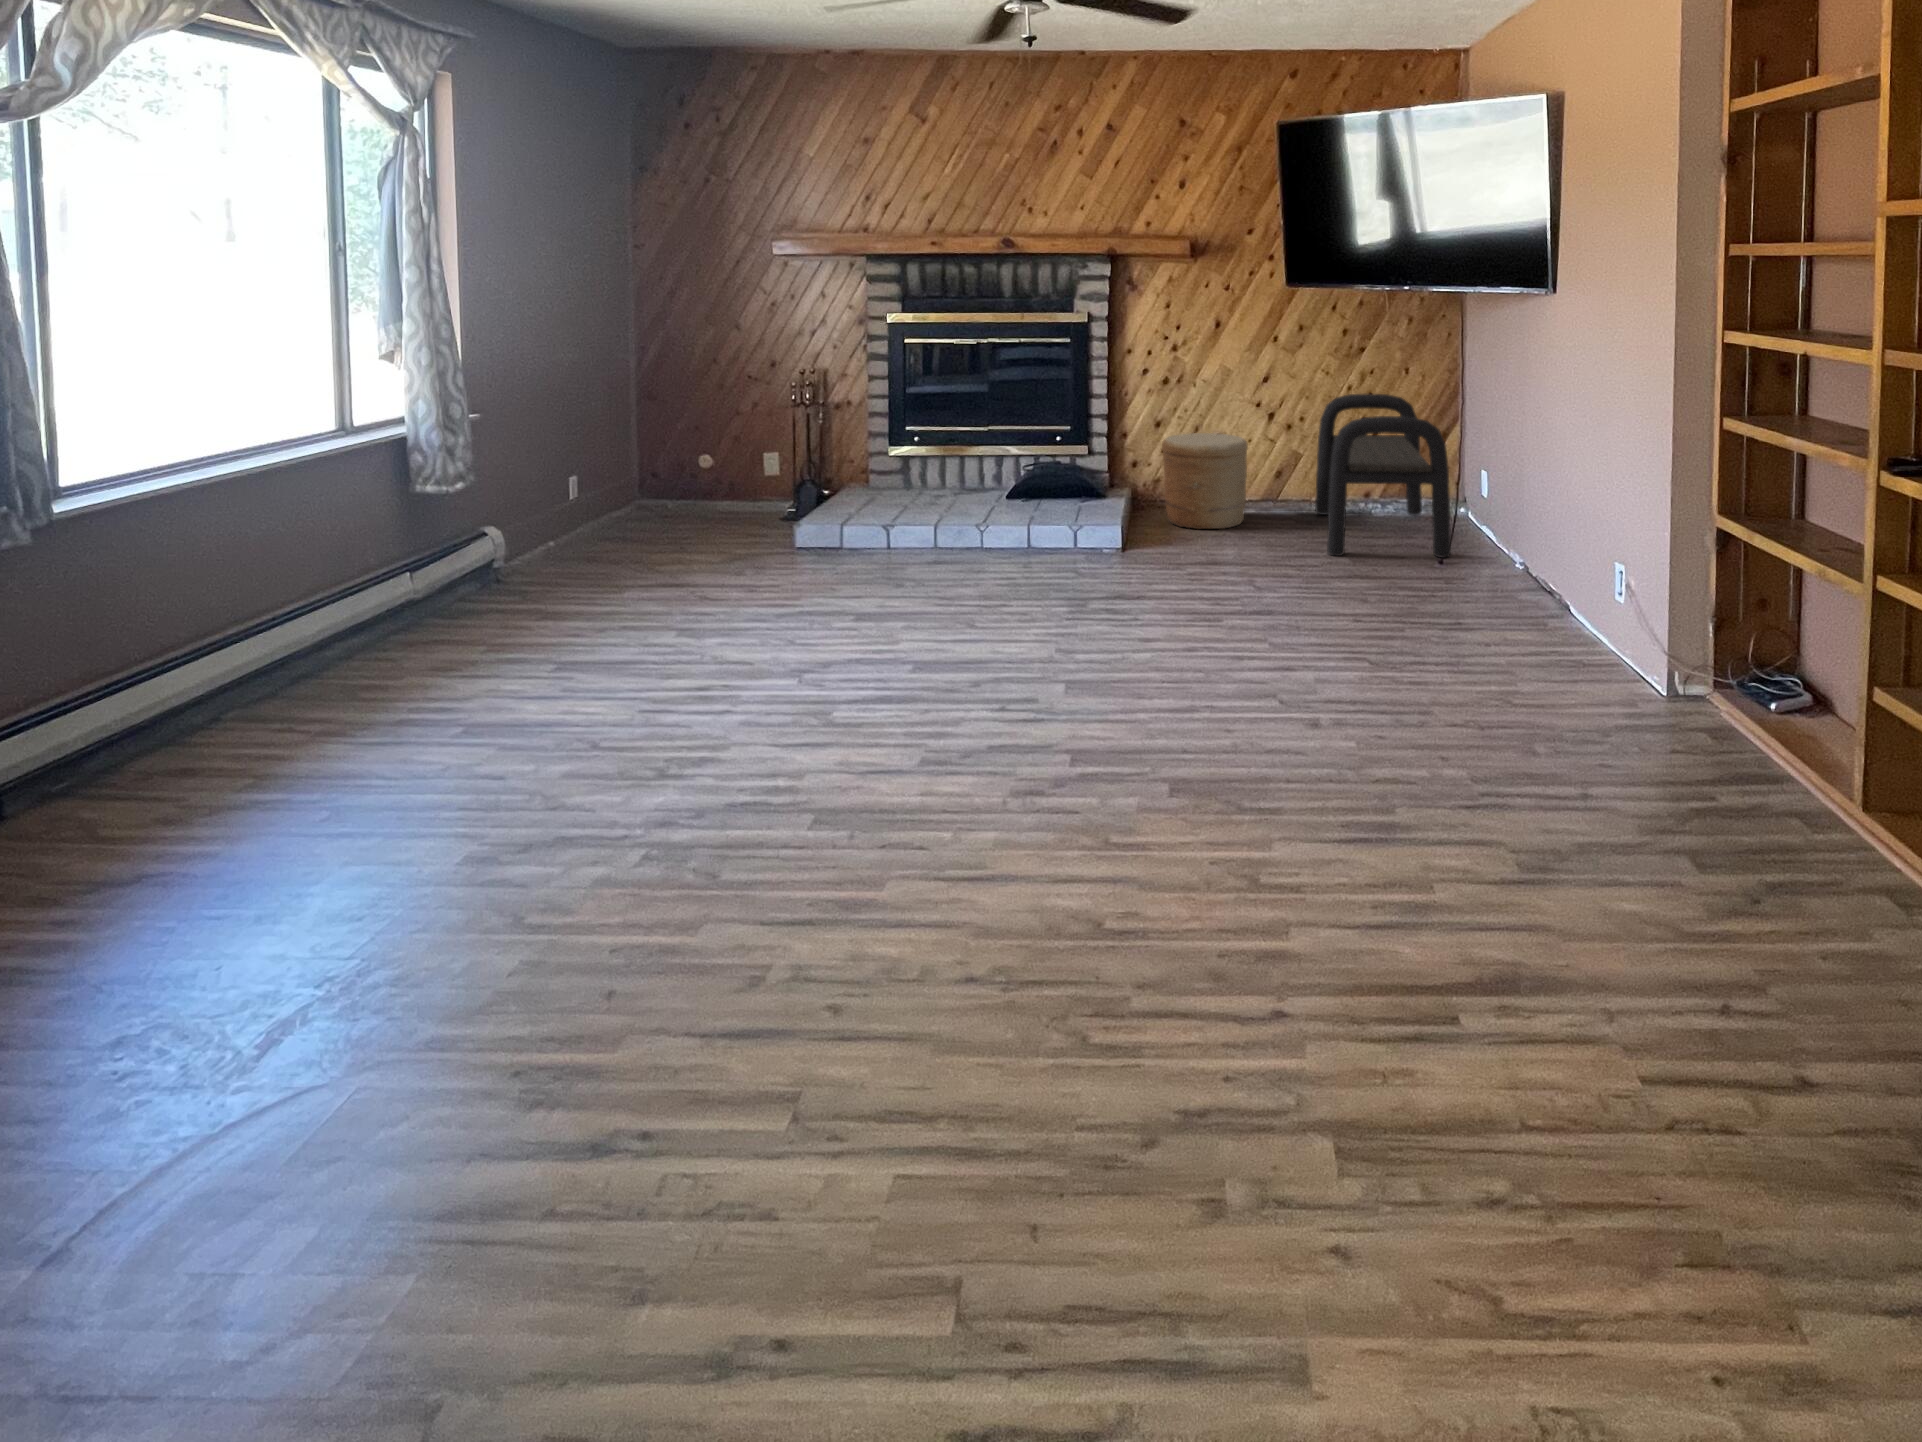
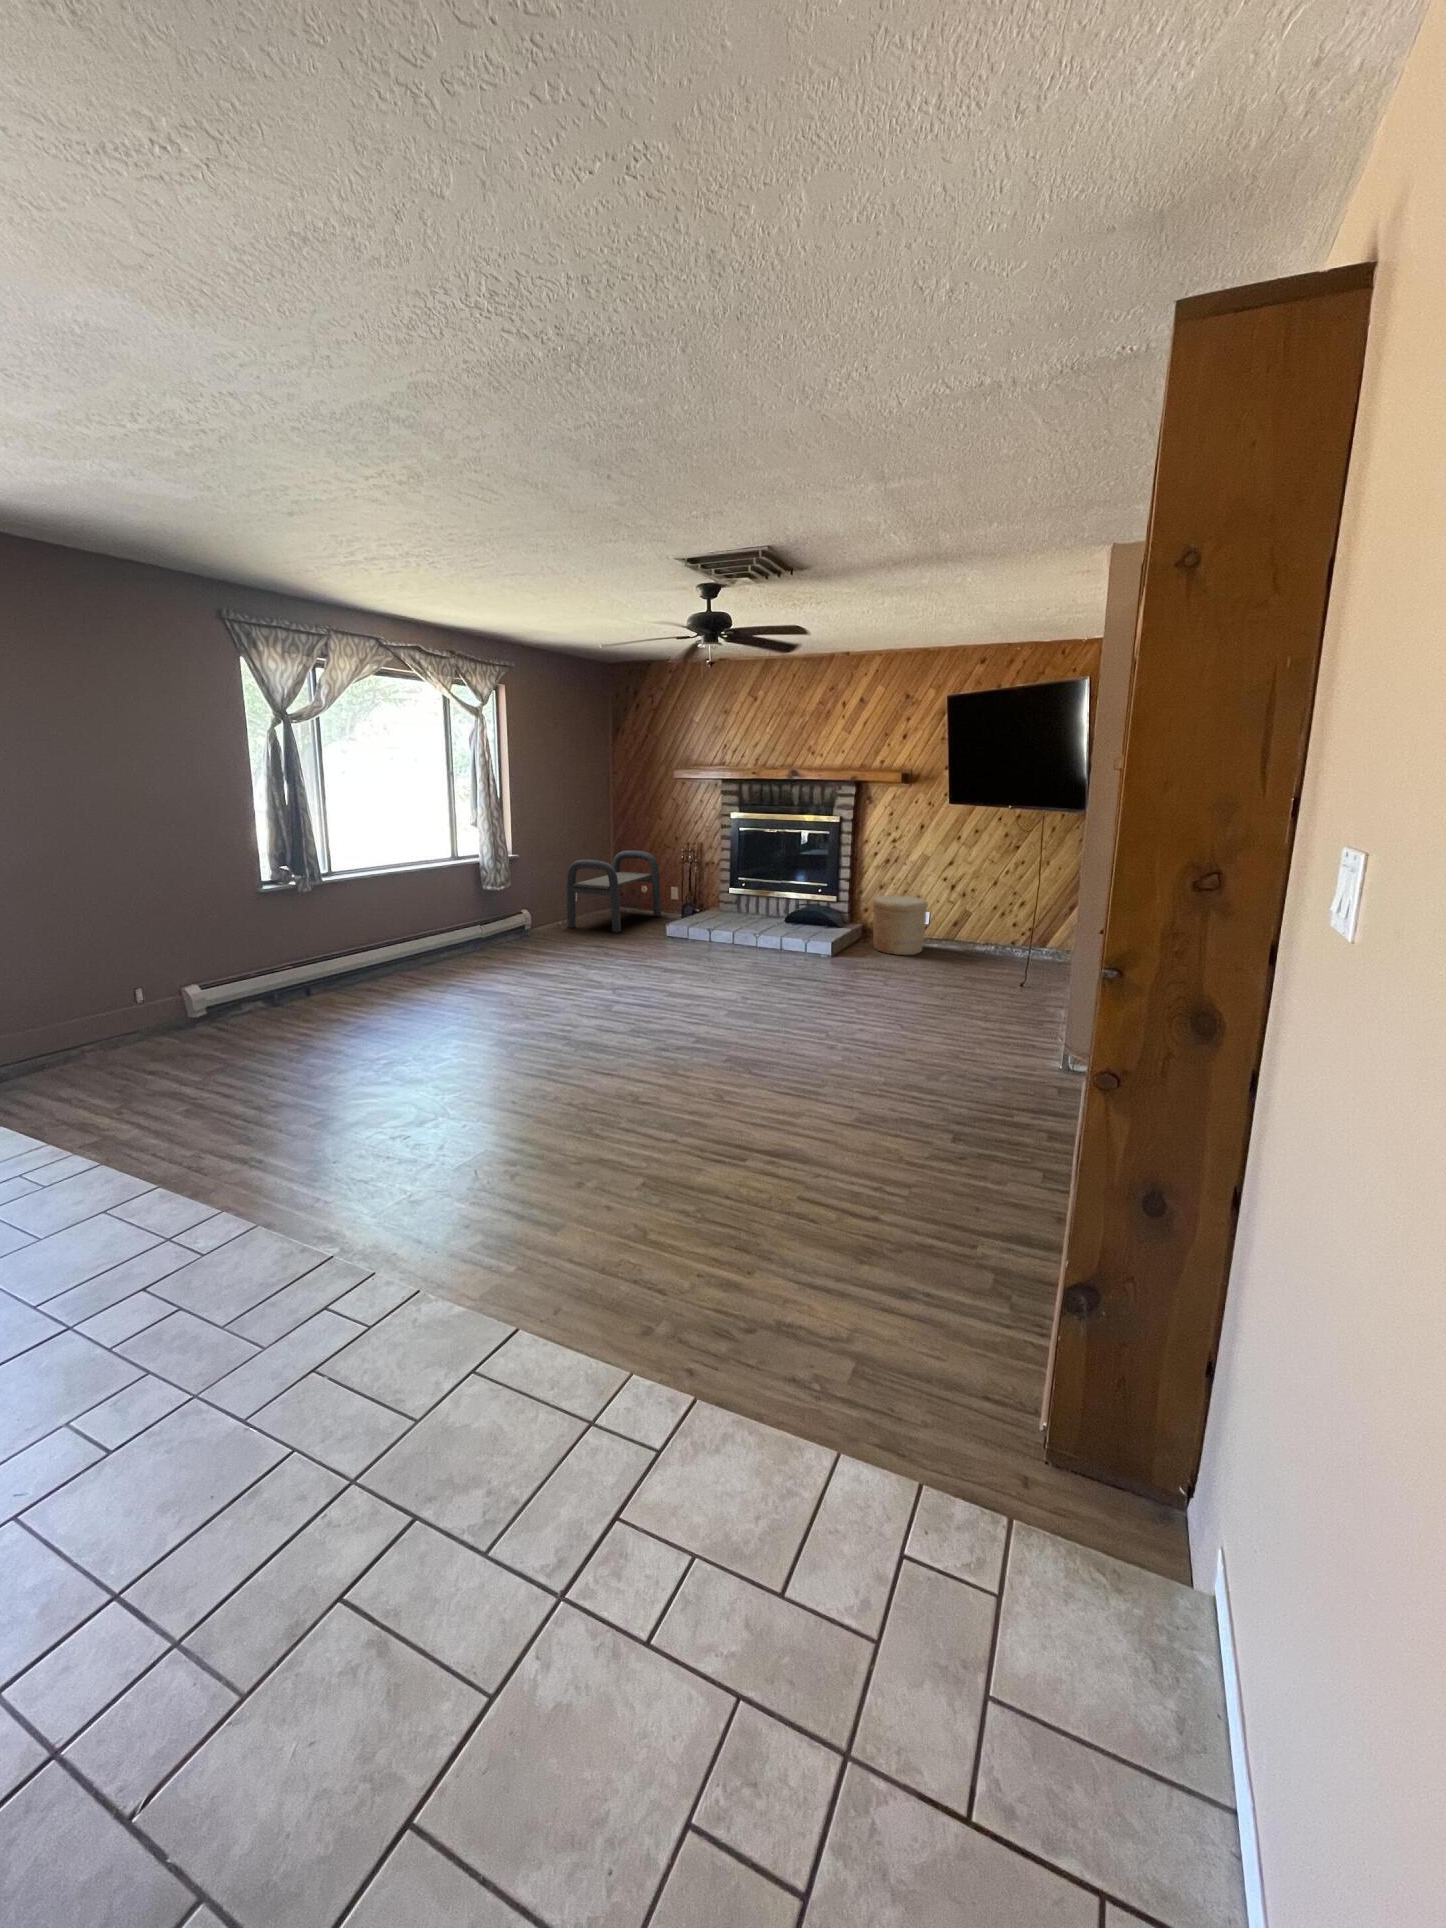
bench: present [1315,394,1451,558] -> present [567,851,661,933]

